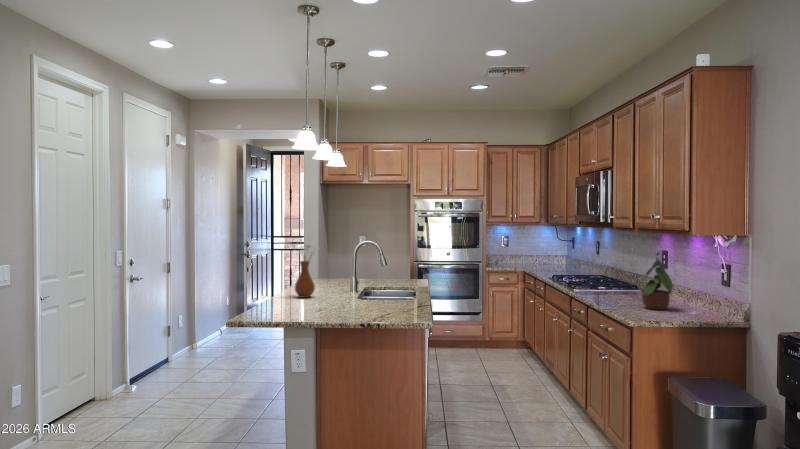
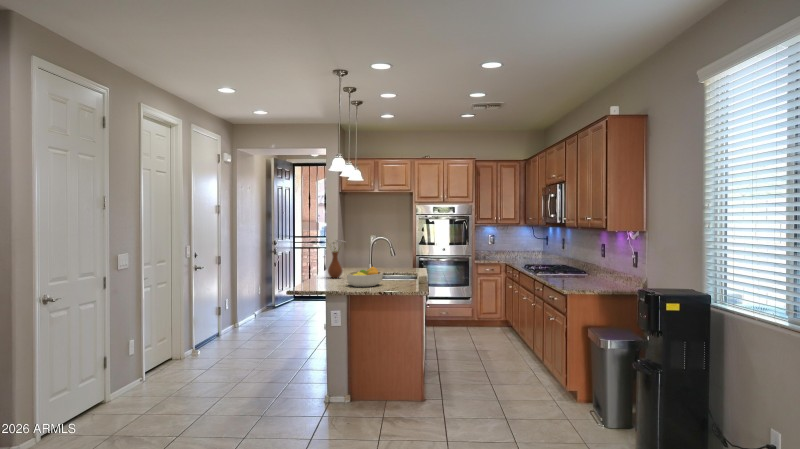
potted plant: present [642,252,673,310] -> none [575,242,602,285]
fruit bowl: none [315,284,369,316] -> present [347,267,383,287]

